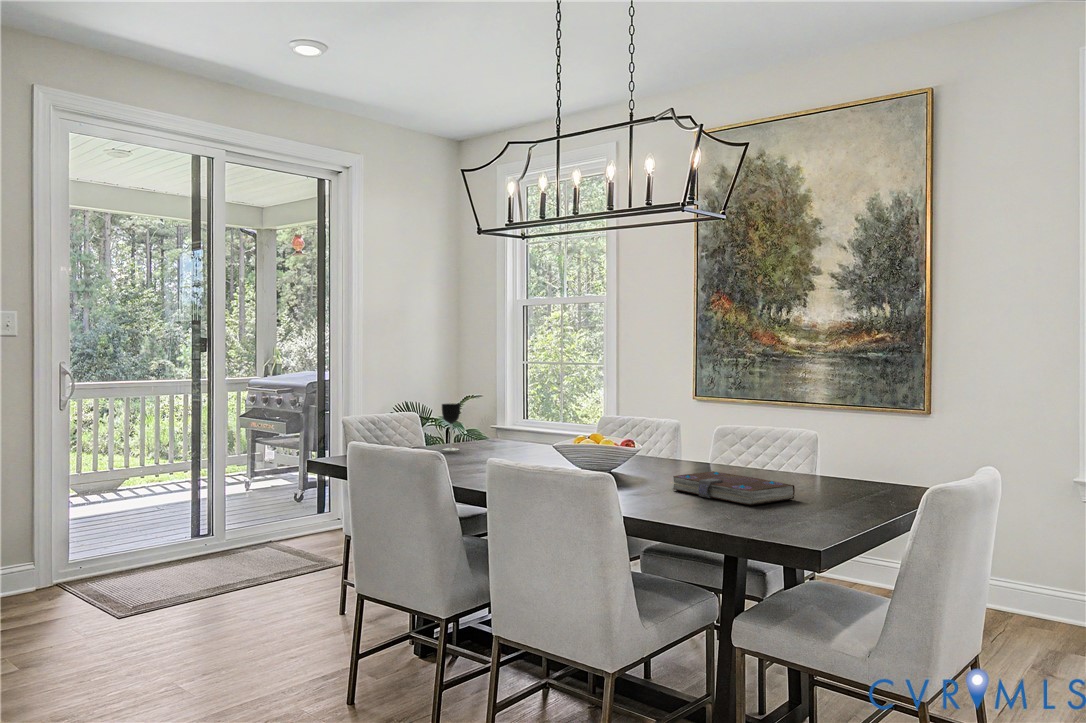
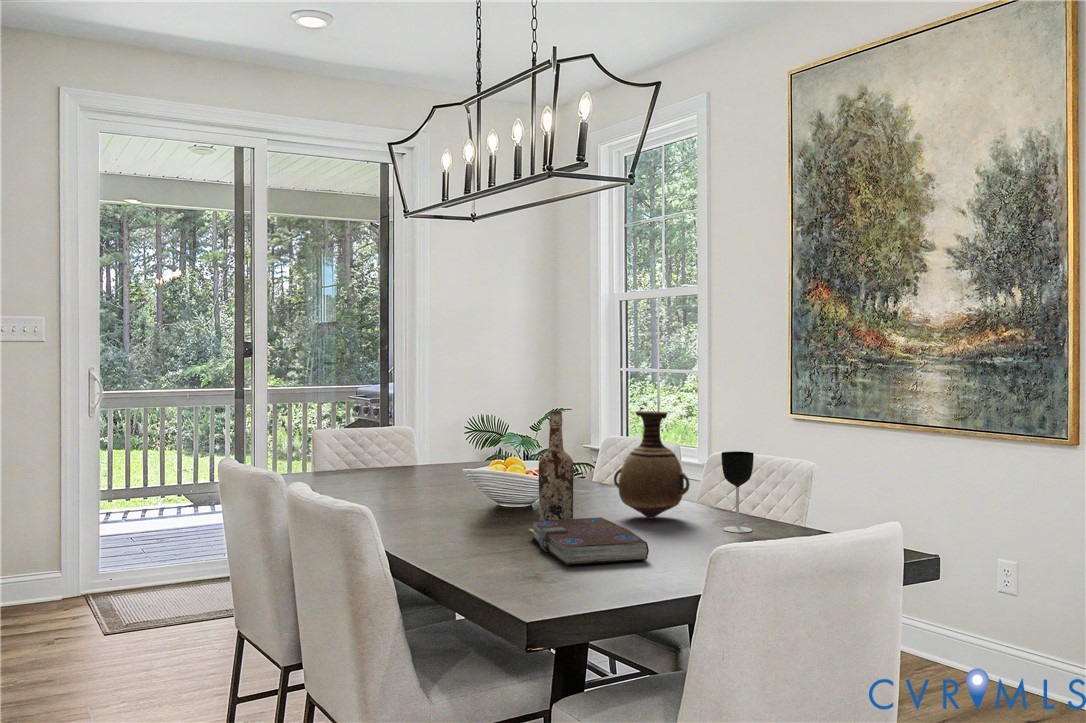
wine bottle: none [646,388,675,482] -> present [539,411,574,521]
vase: none [684,389,748,473] -> present [614,411,690,518]
wine glass: present [442,404,460,451] -> present [721,451,754,532]

